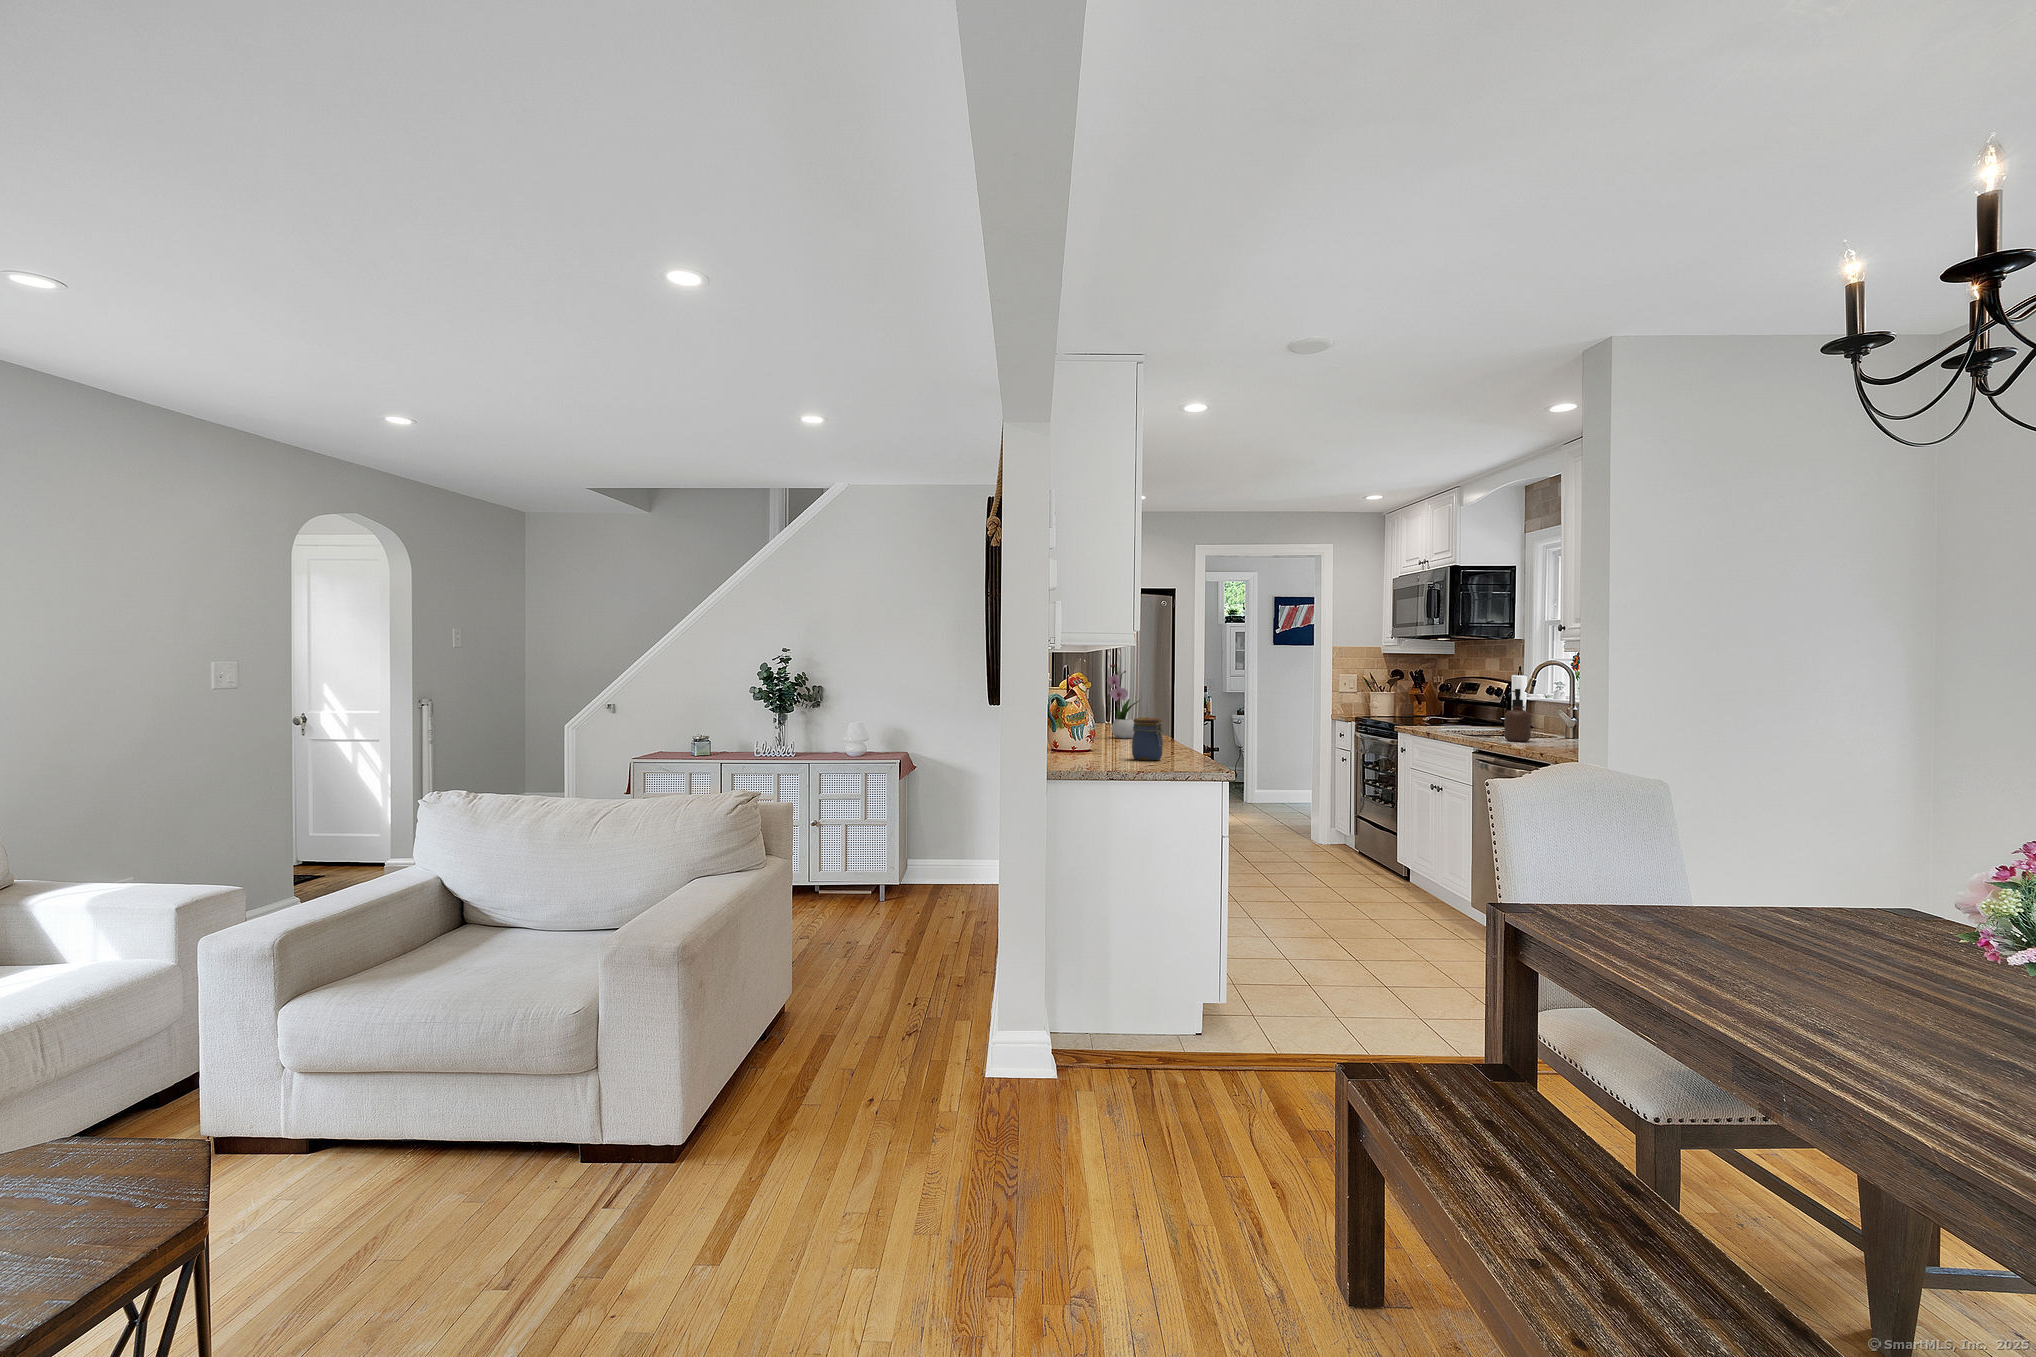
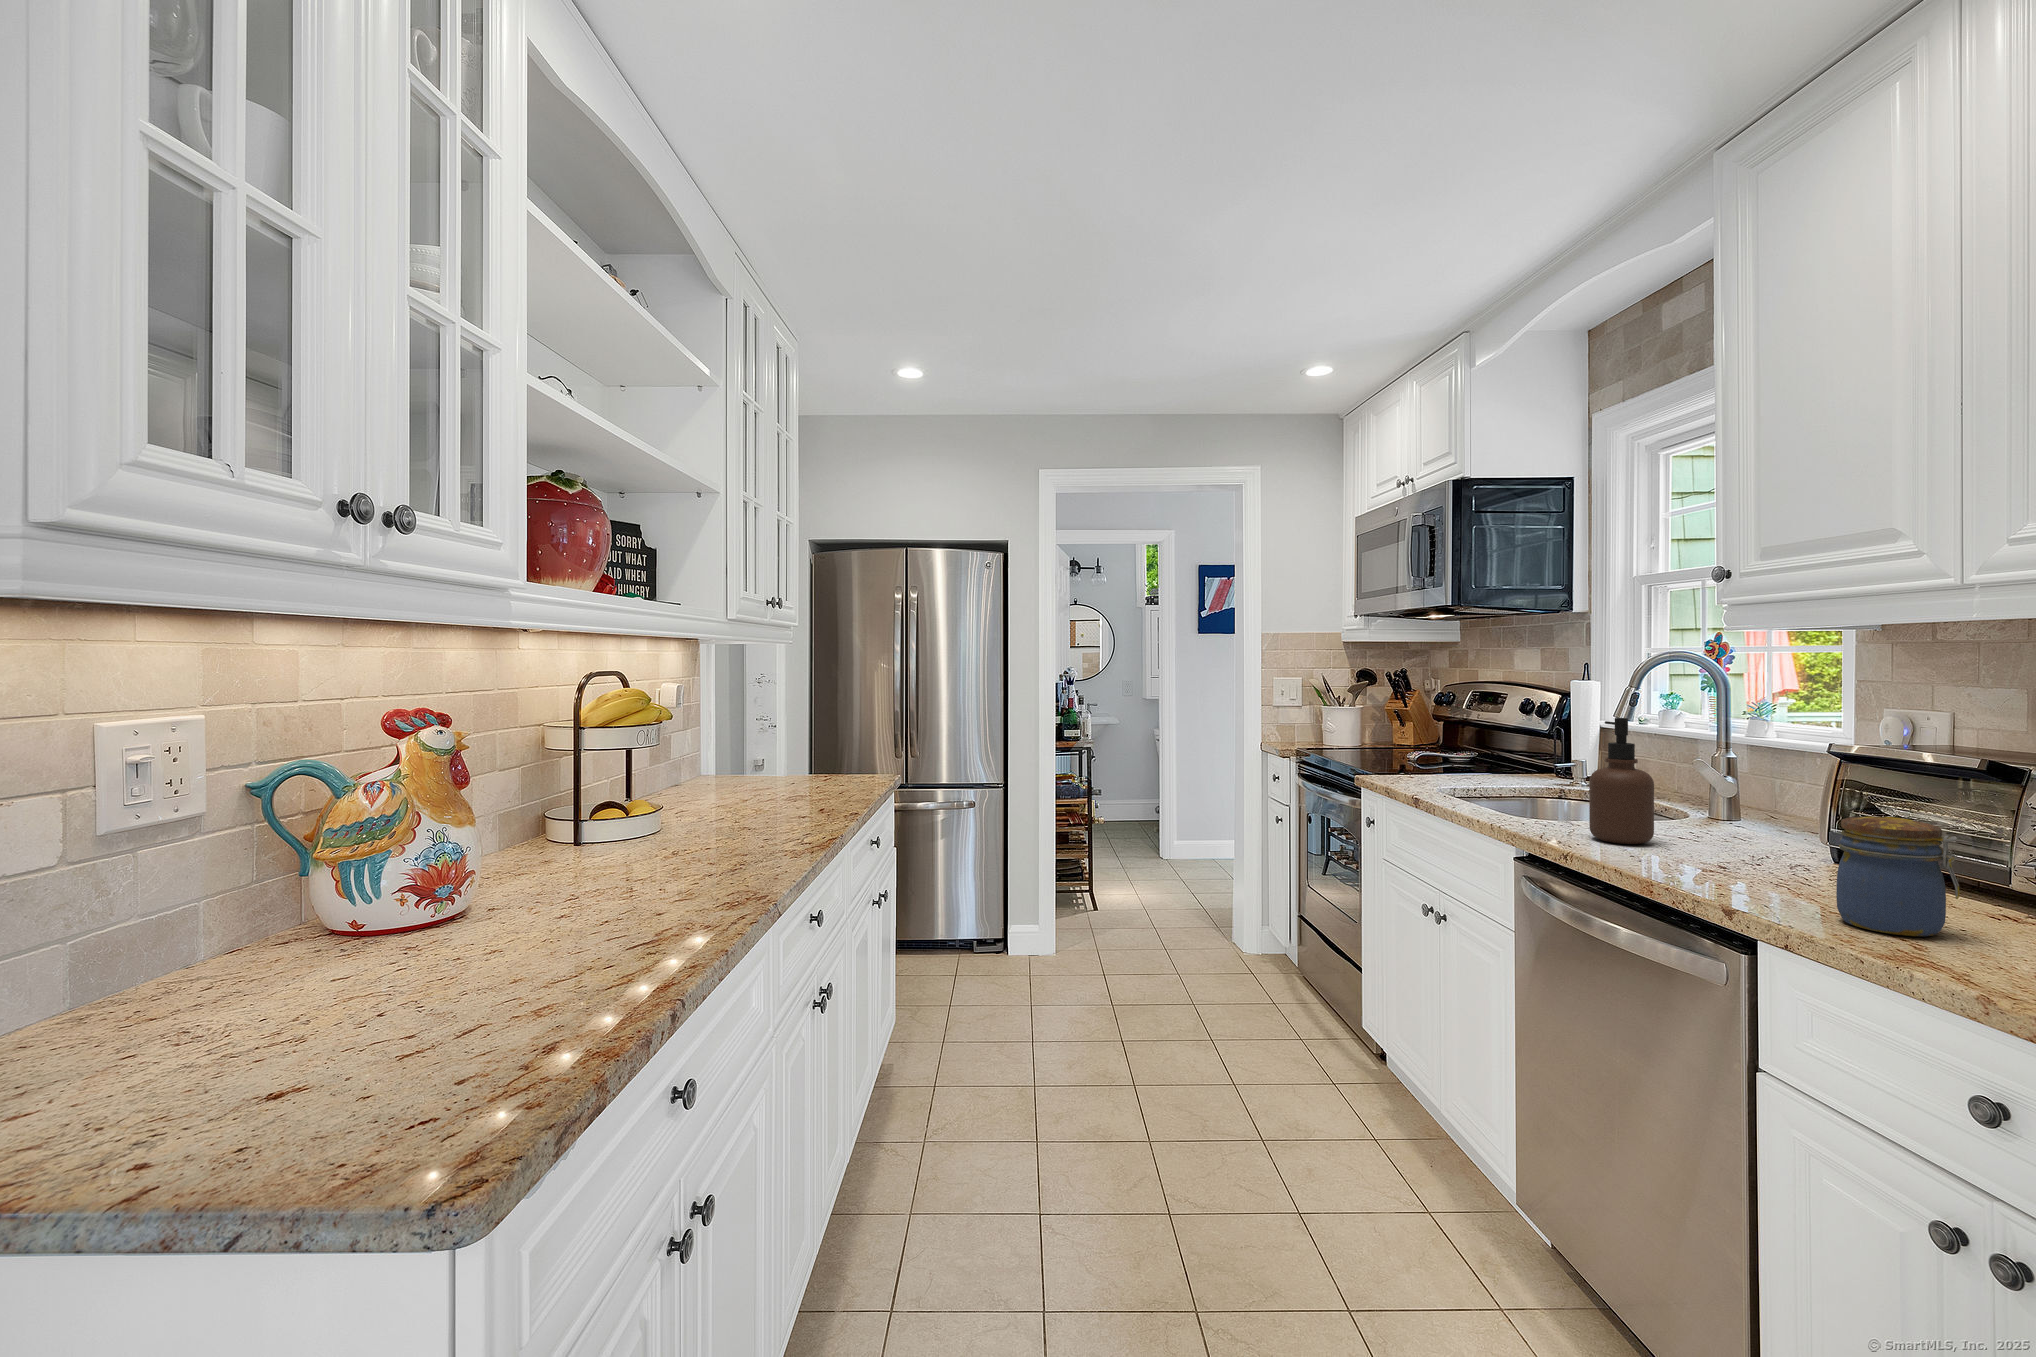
flower arrangement: present [1107,664,1140,738] -> none [636,670,720,852]
jar: present [1132,717,1163,760] -> present [1836,816,1959,936]

